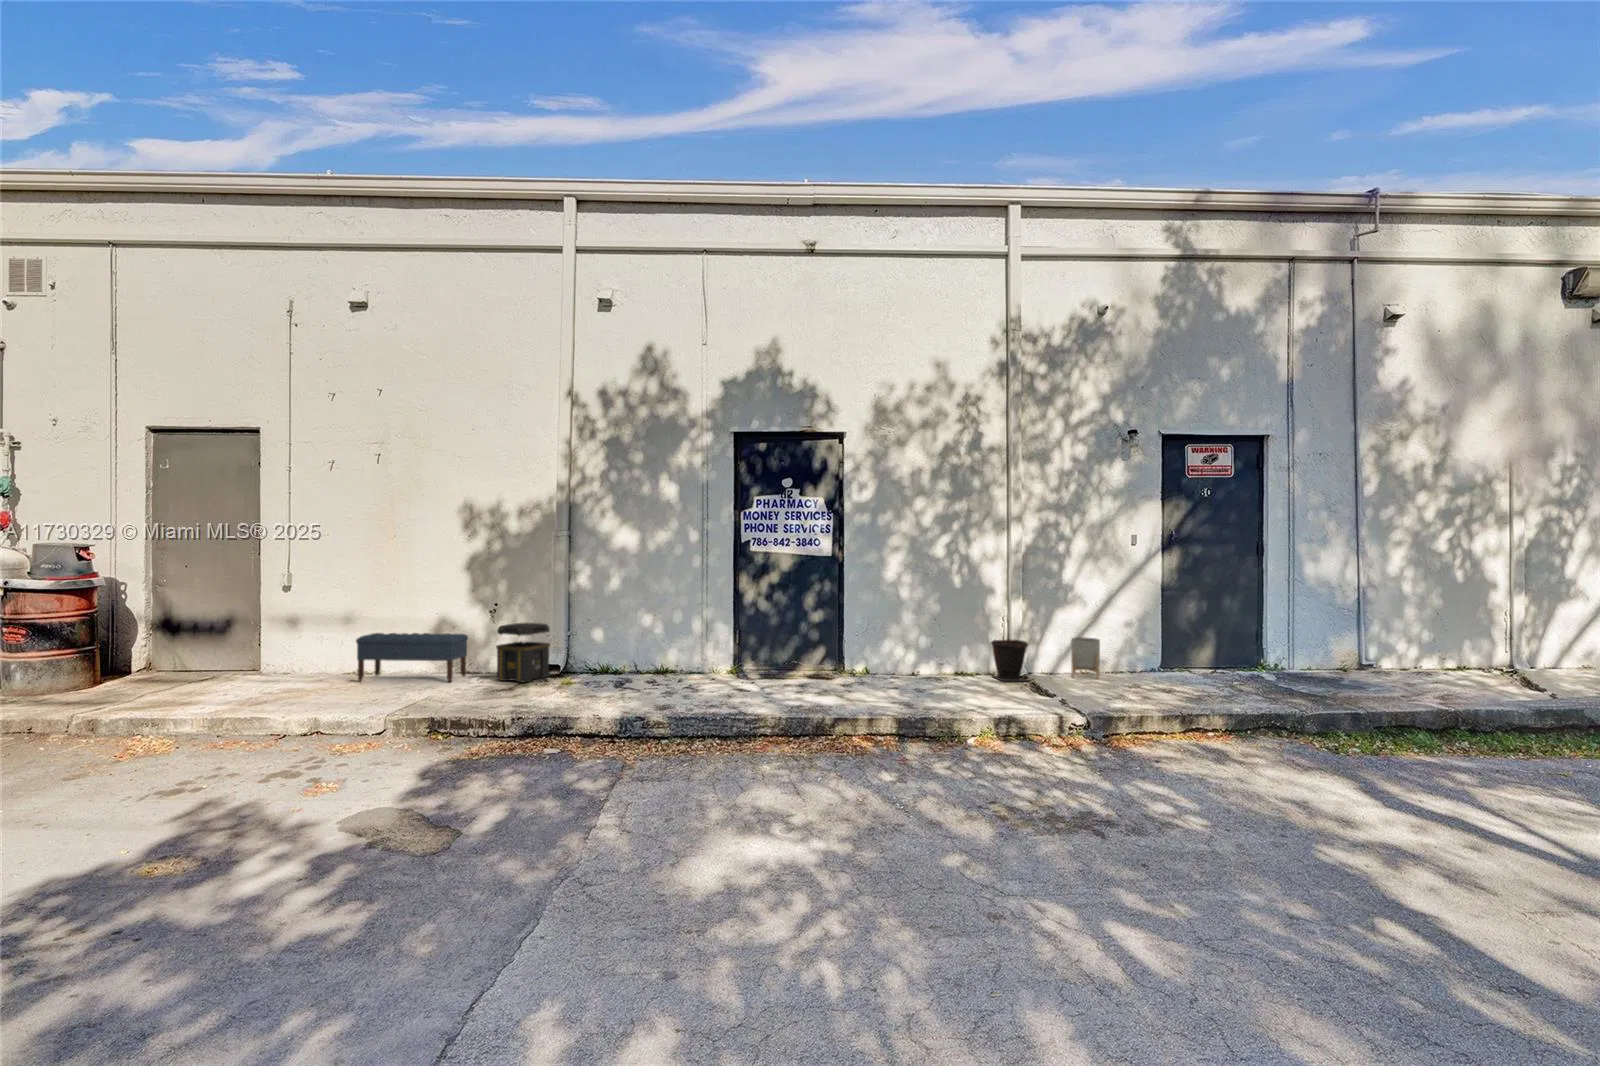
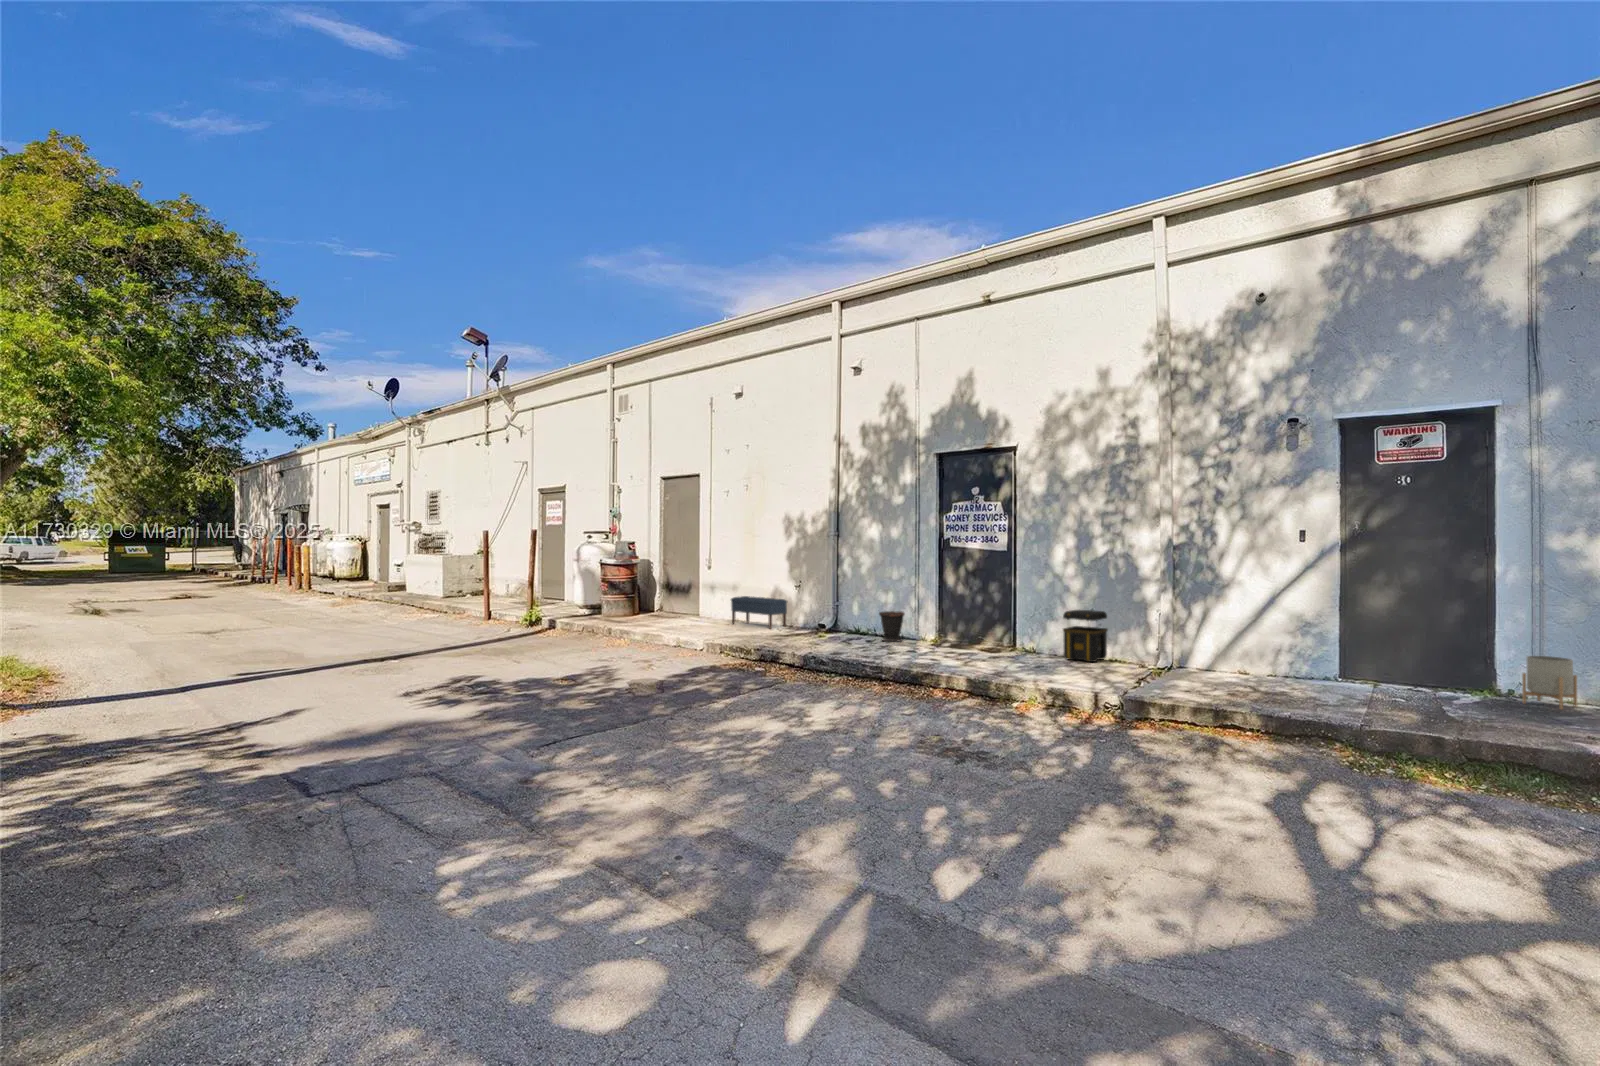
toolbox: present [496,623,550,682] -> present [1063,610,1108,662]
planter: present [1071,637,1100,679] -> present [1522,656,1577,709]
bucket: present [991,640,1028,681] -> present [879,611,905,641]

